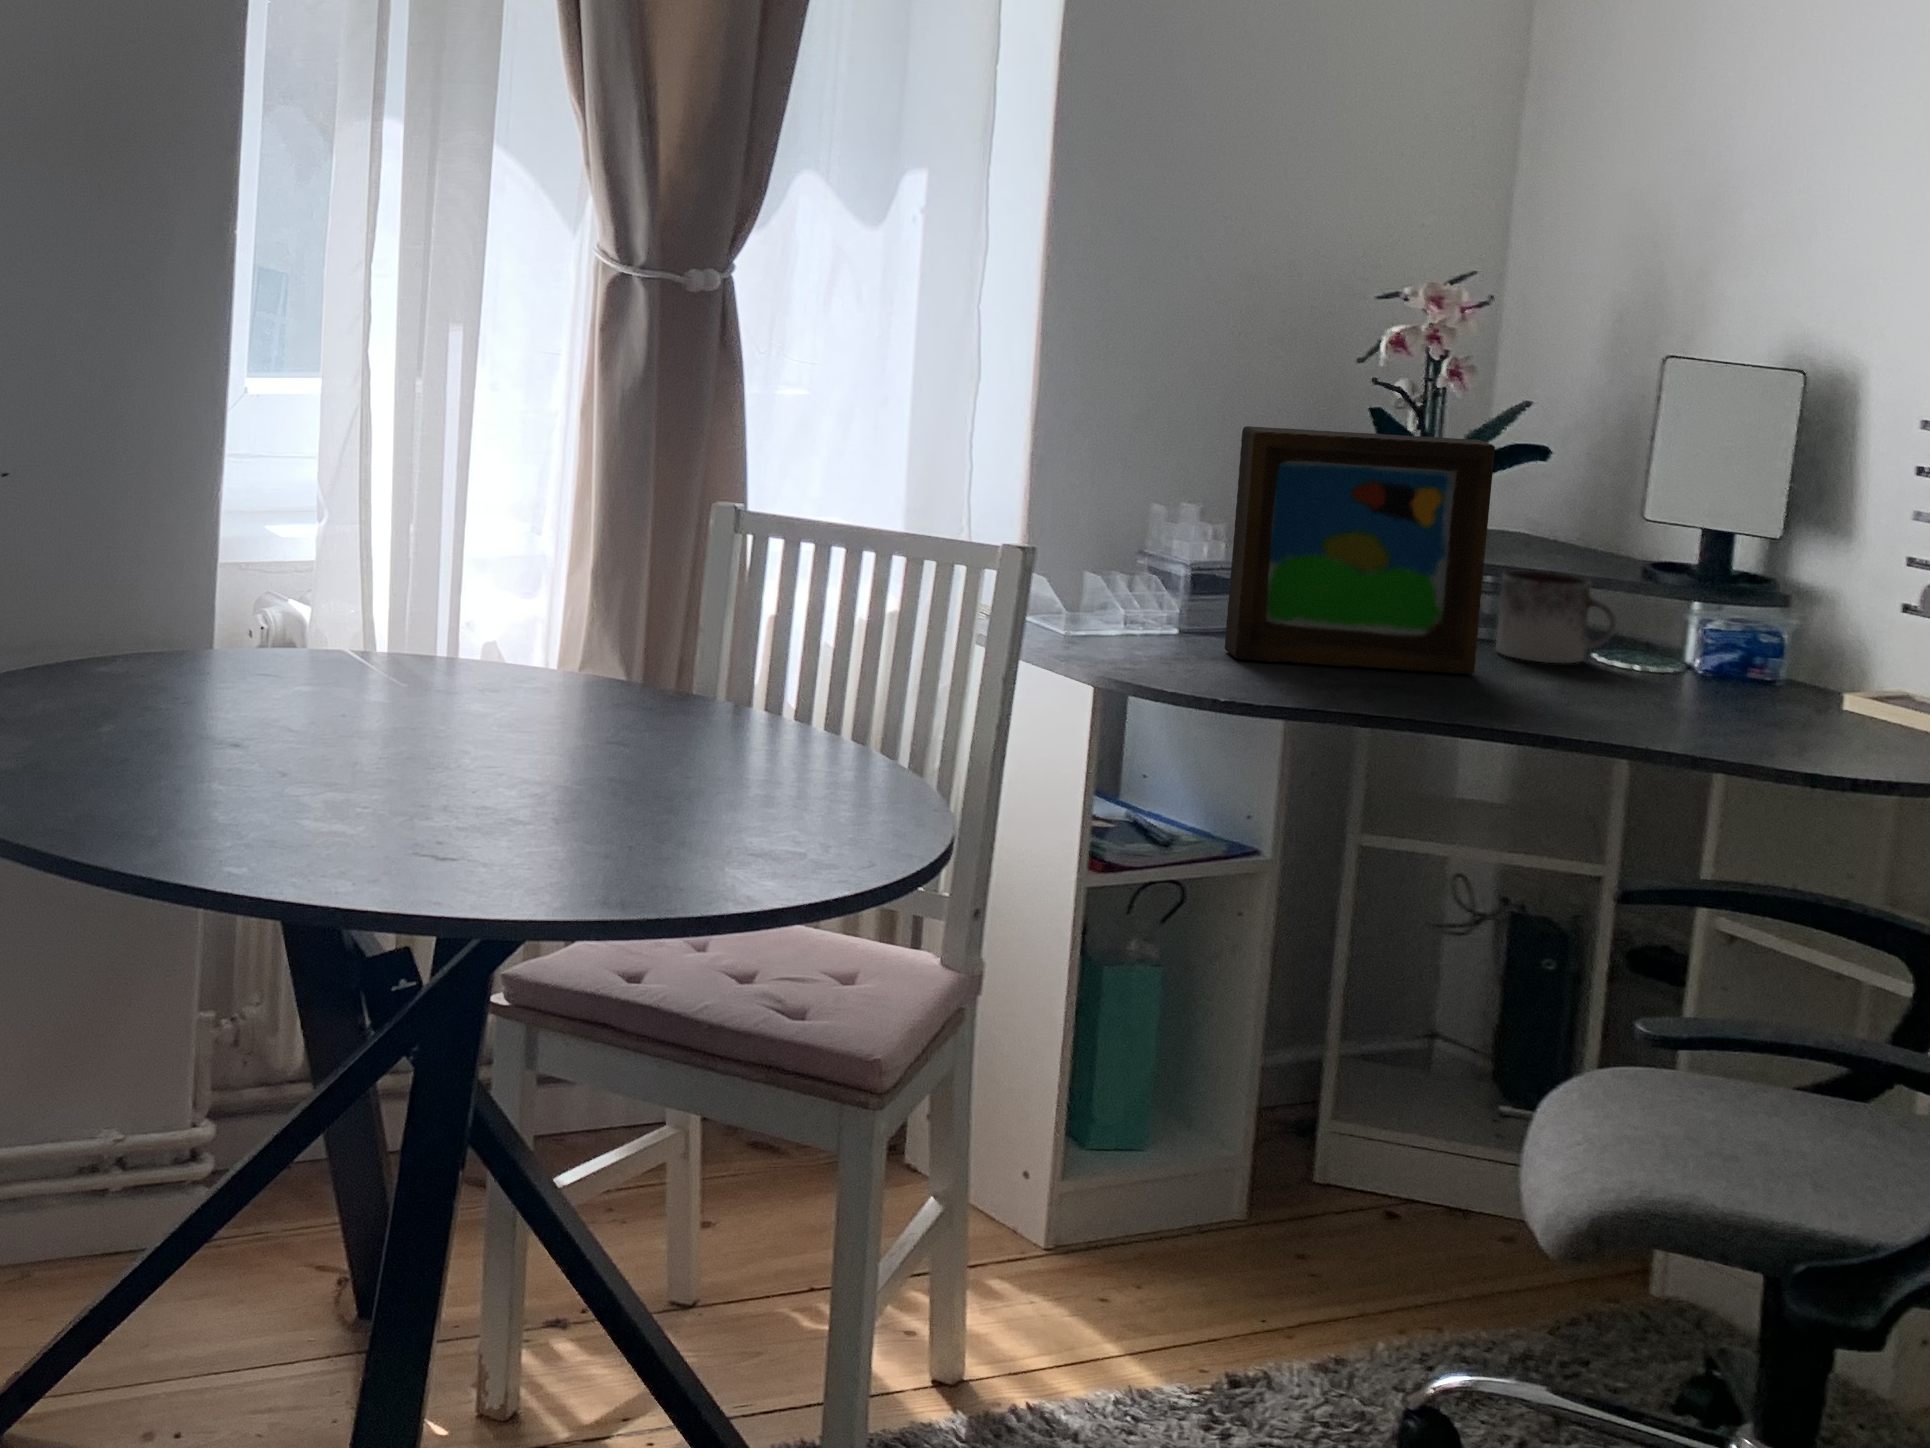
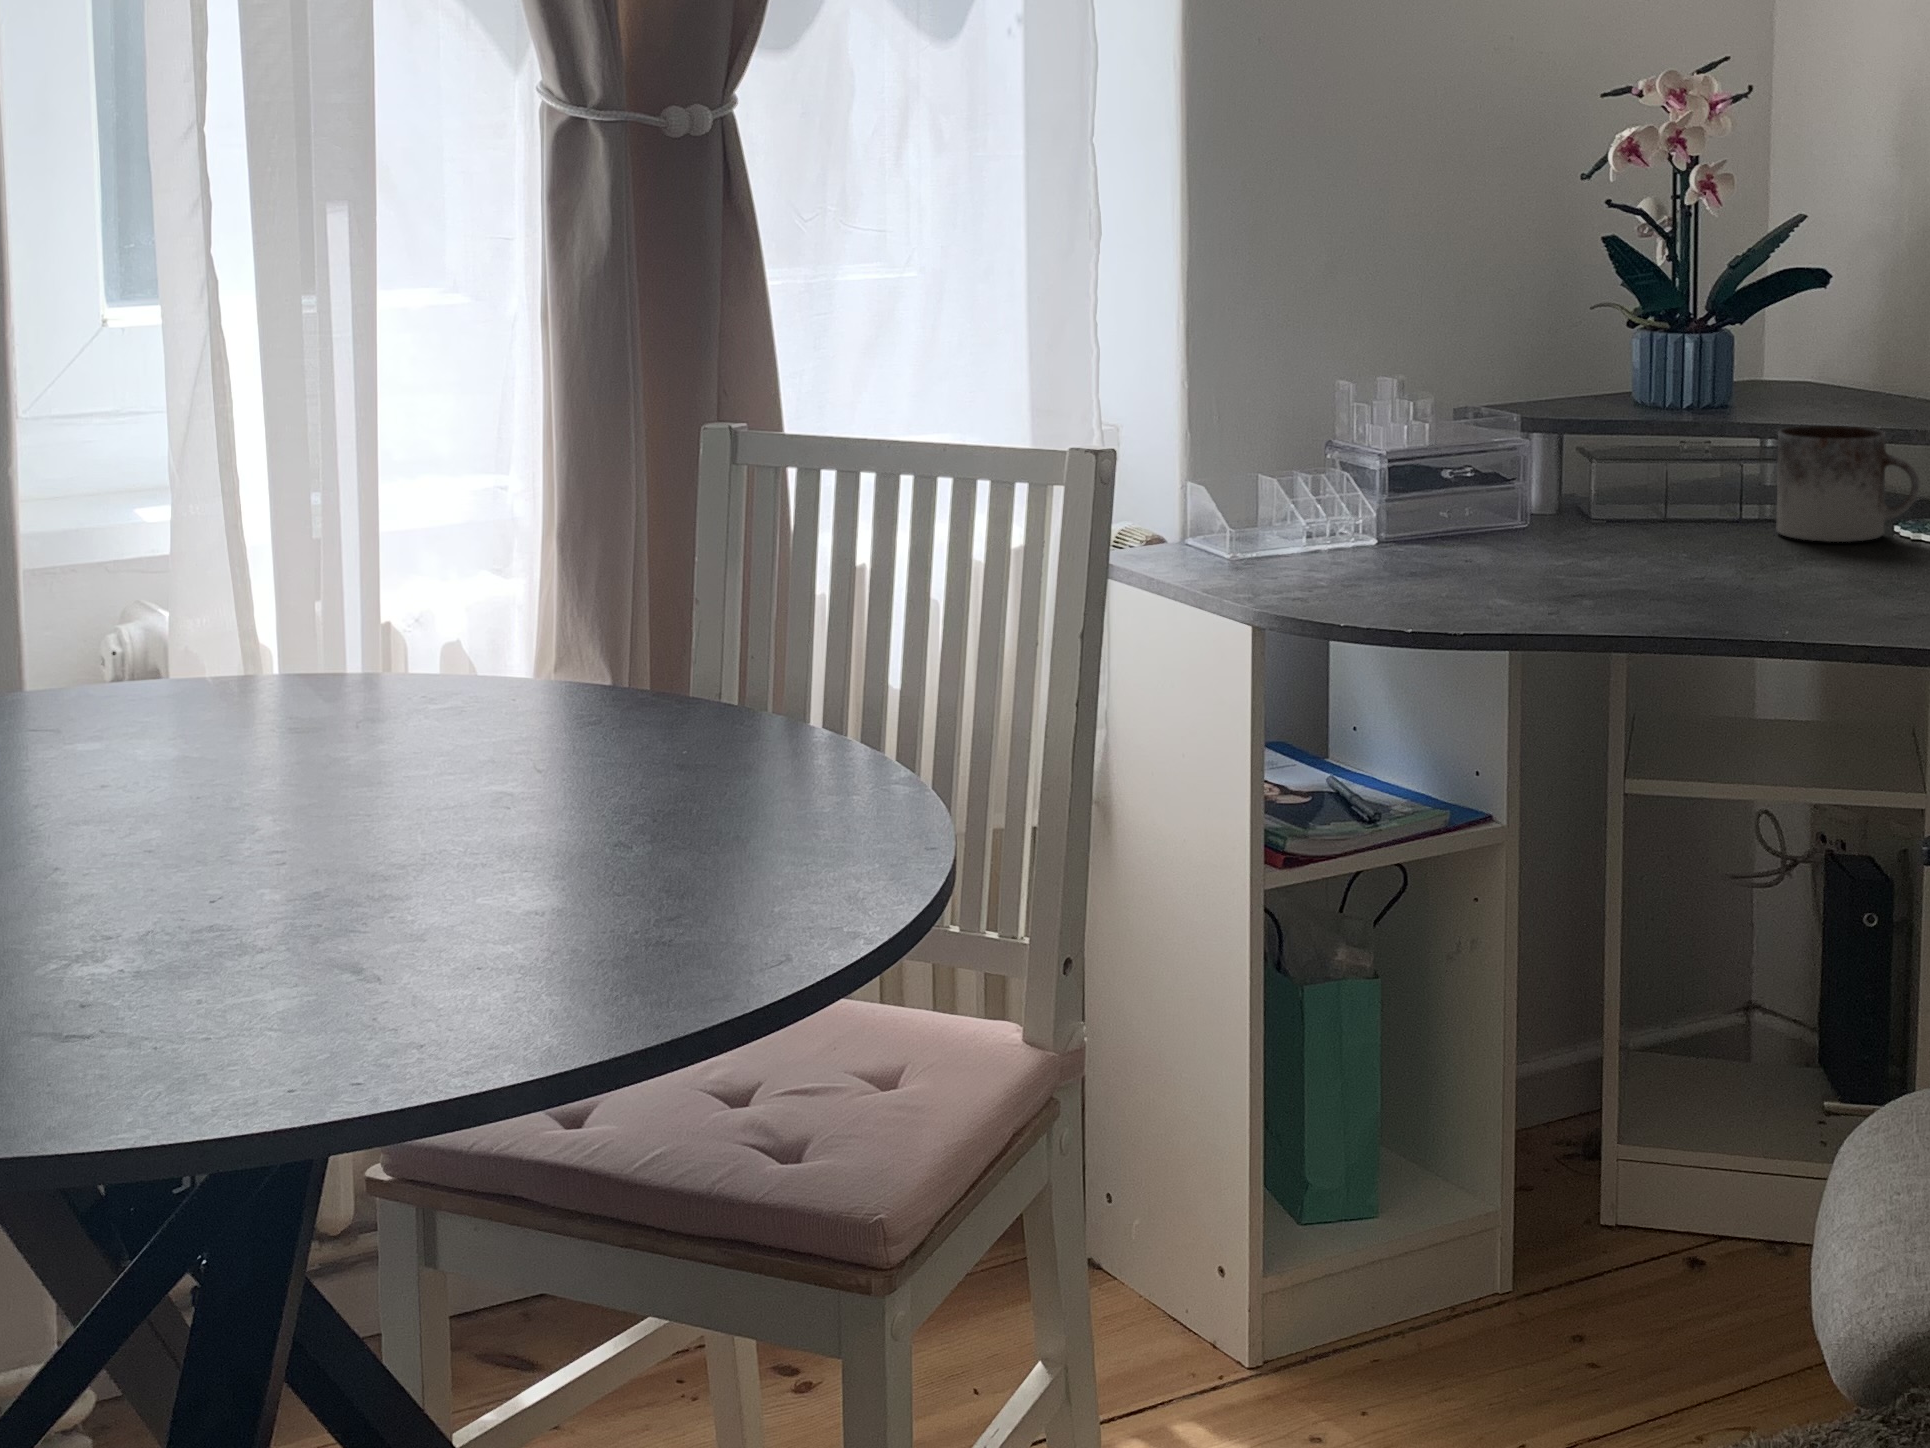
picture frame: present [1225,426,1495,674] -> none [1434,259,1751,570]

